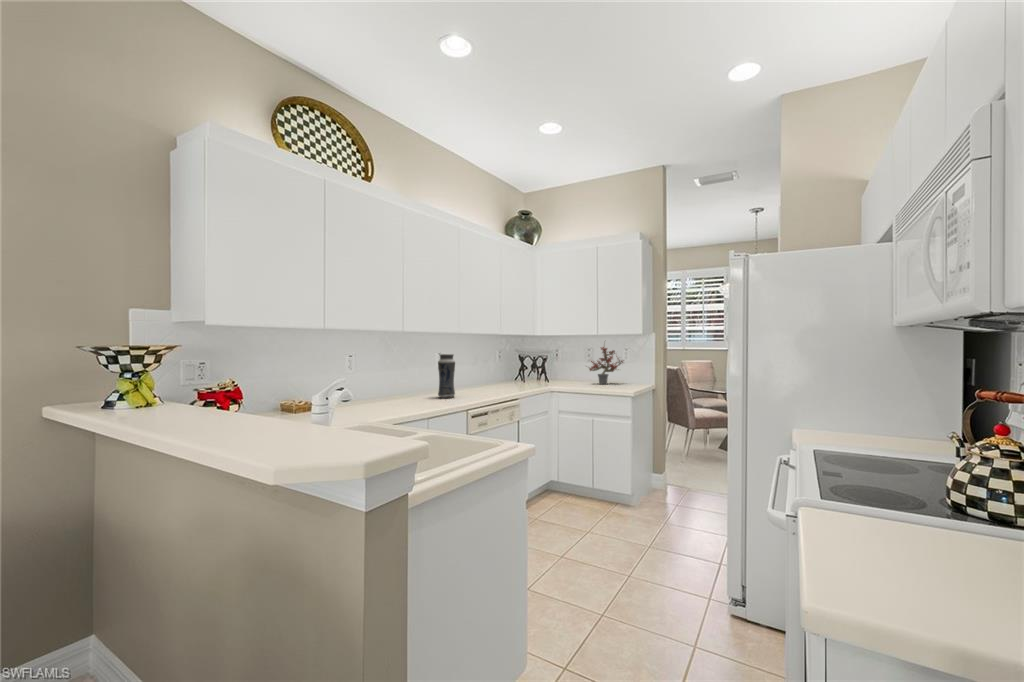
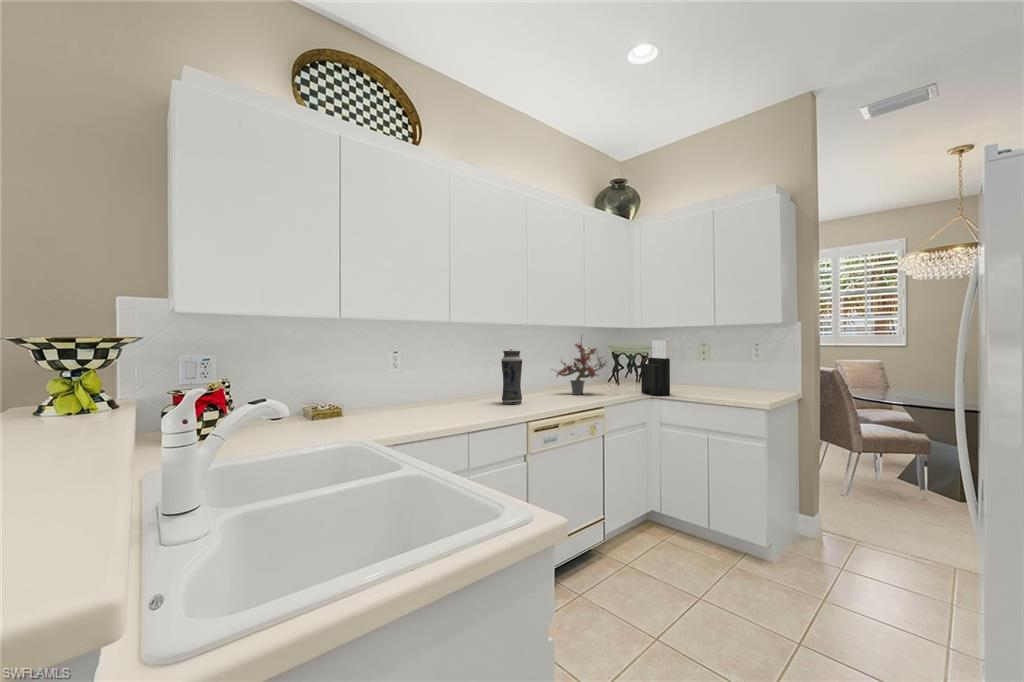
knife block: none [544,346,566,389] -> present [641,340,670,396]
potted plant: present [589,347,624,384] -> present [556,338,606,395]

